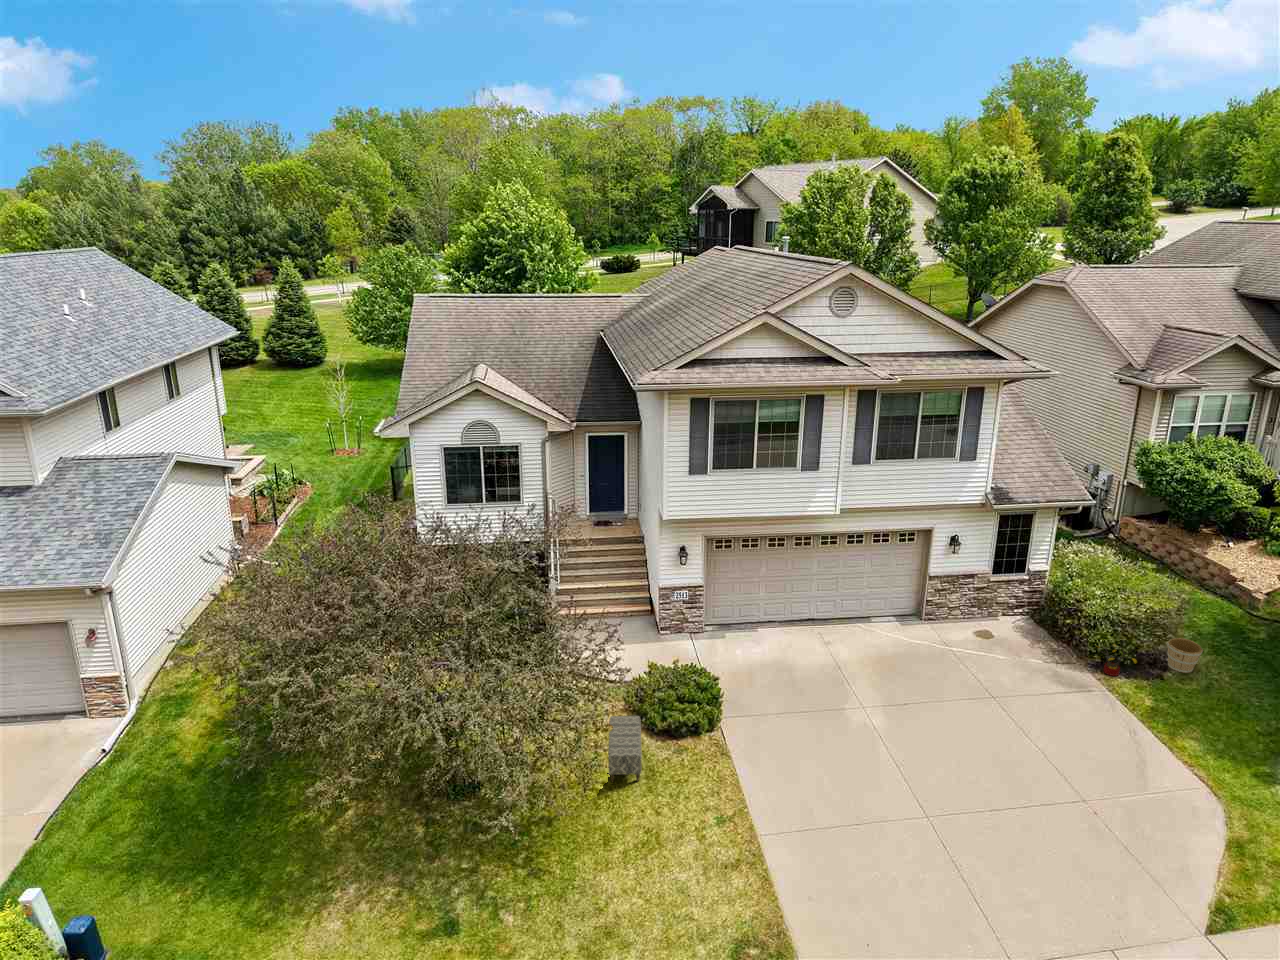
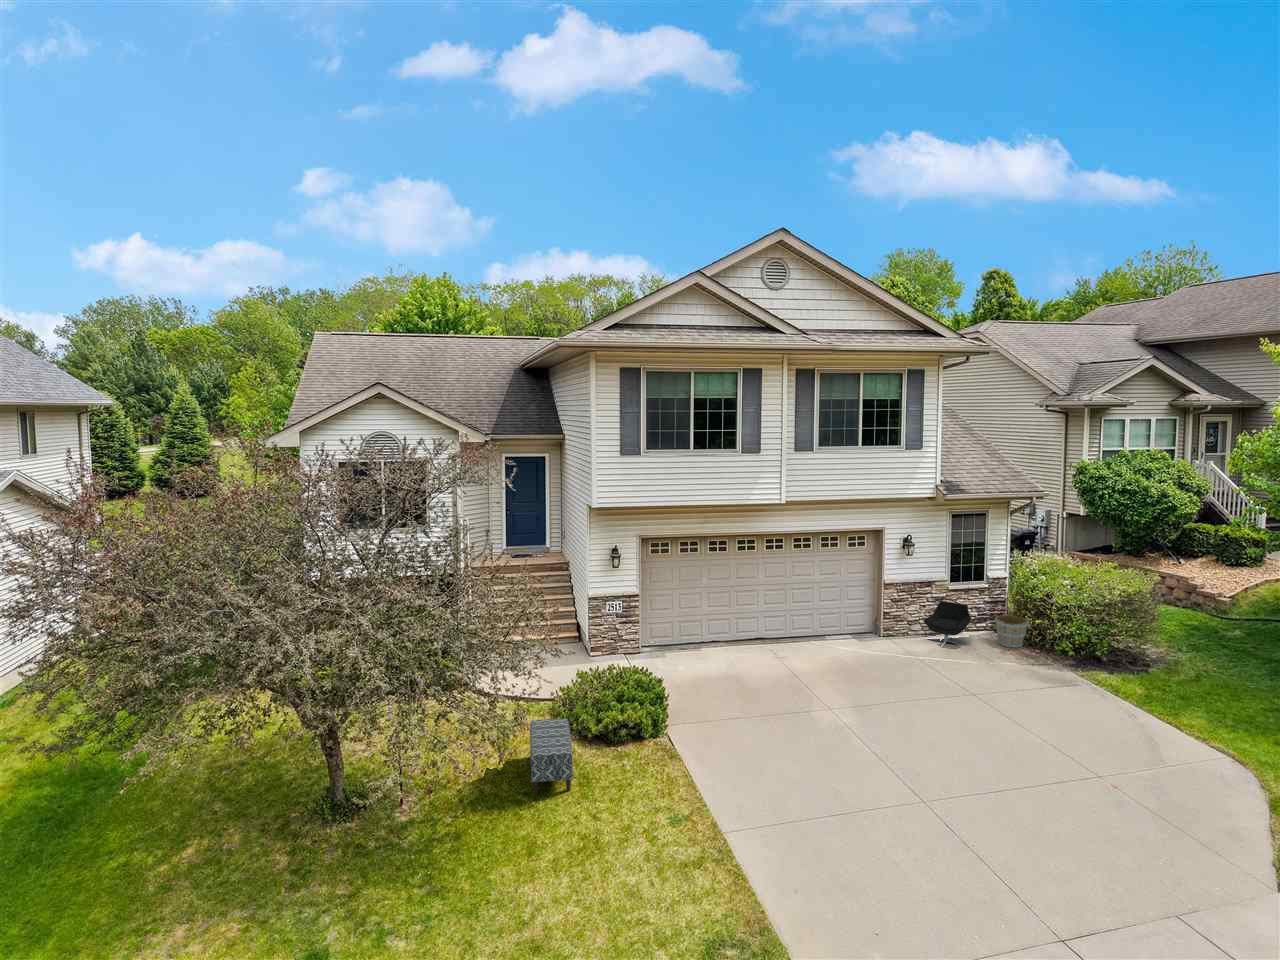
lounge chair: none [963,591,1007,636] -> present [924,601,971,647]
wooden bucket: present [1167,638,1203,673] -> present [995,615,1029,648]
decorative plant: present [1104,645,1137,676] -> none [1072,630,1119,672]

